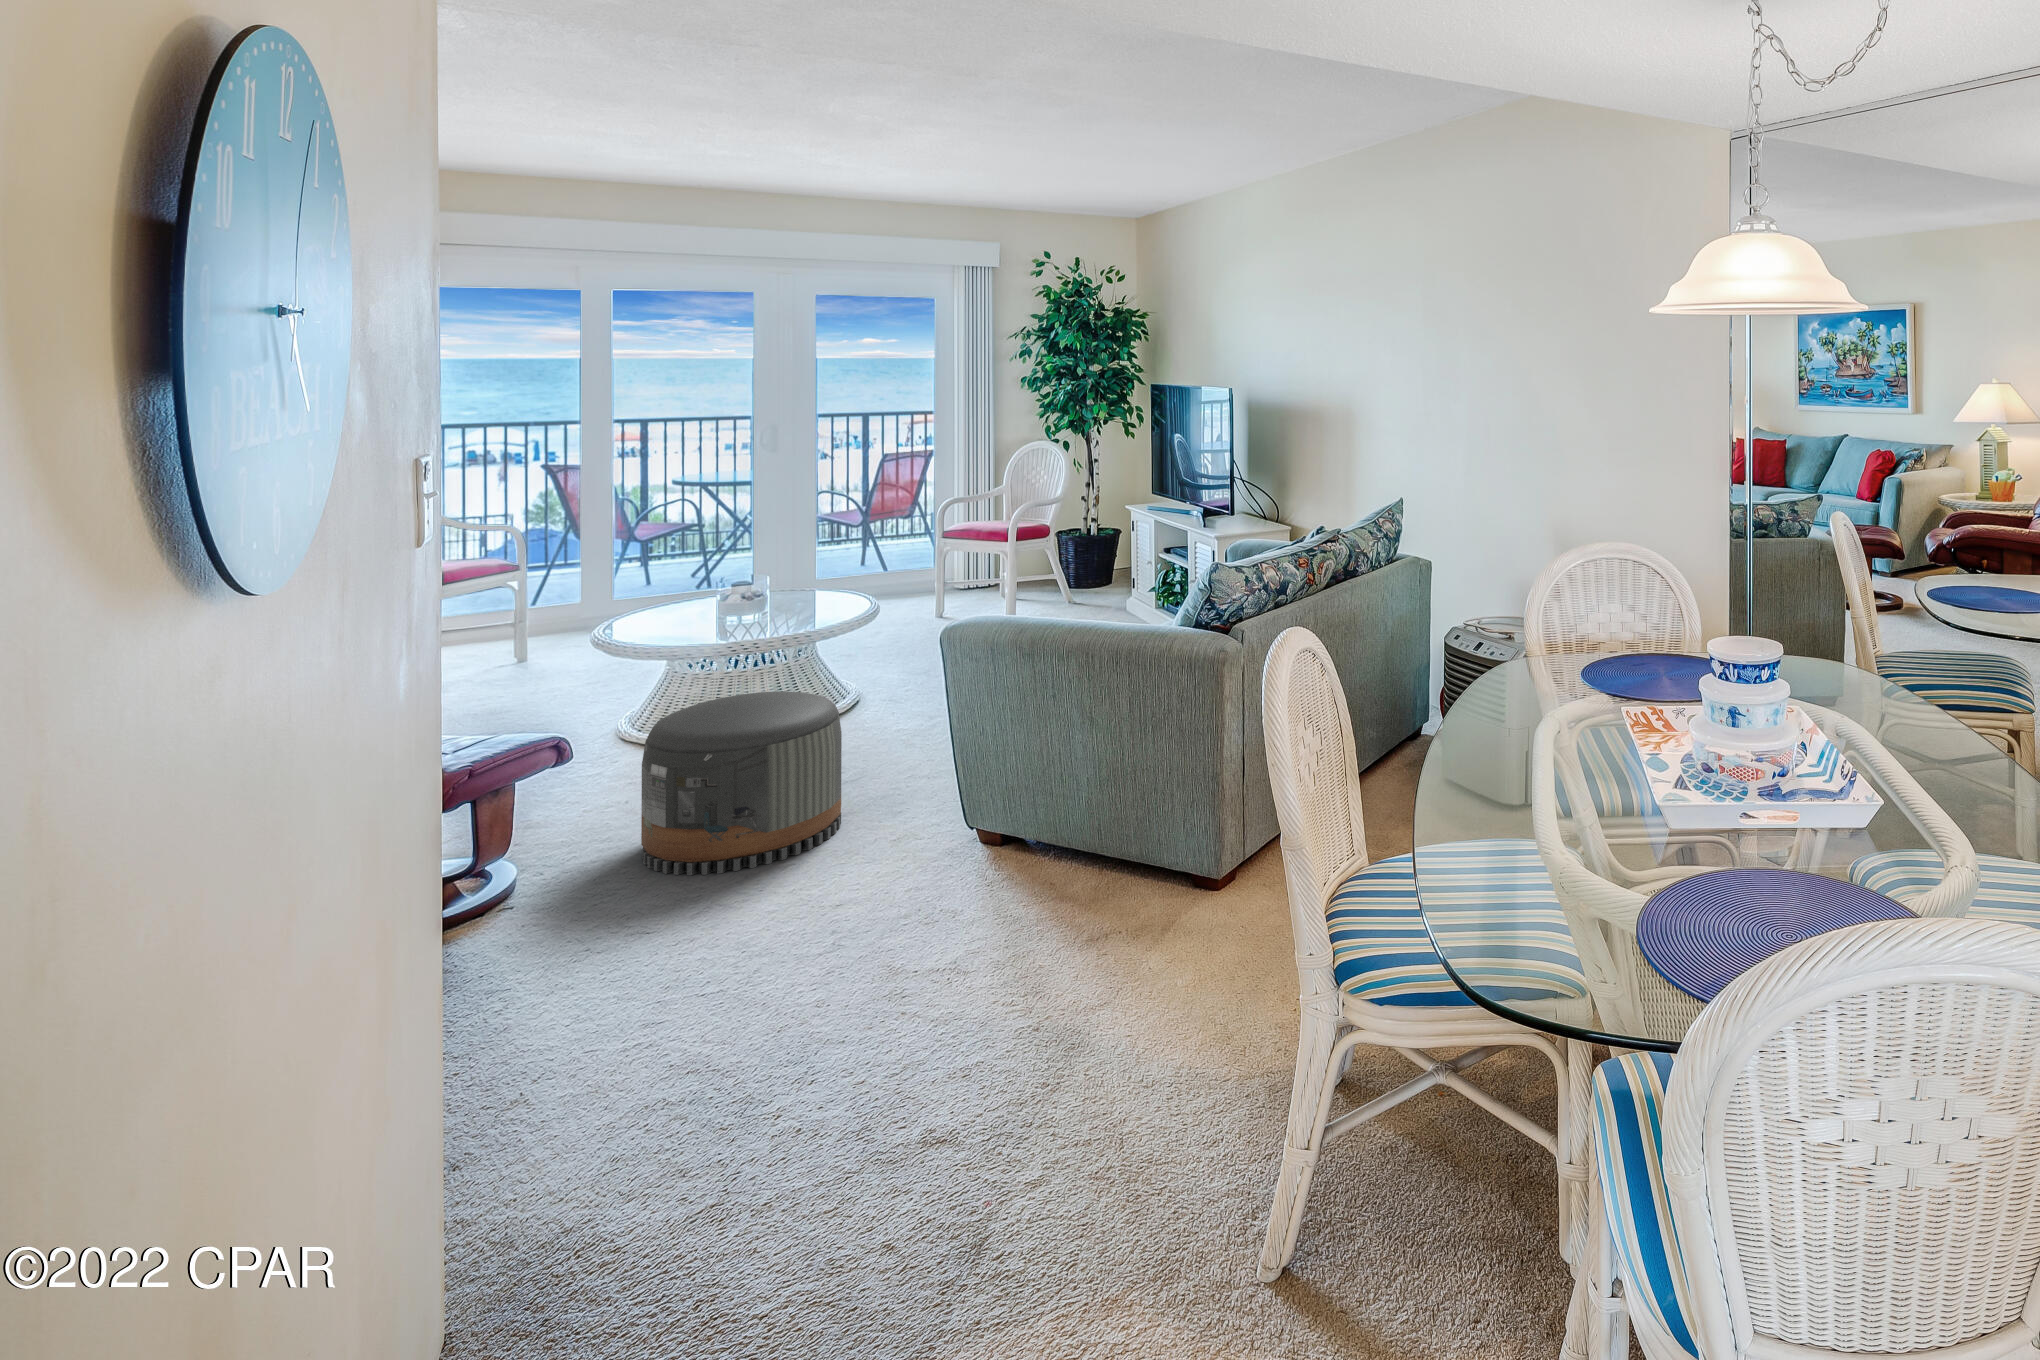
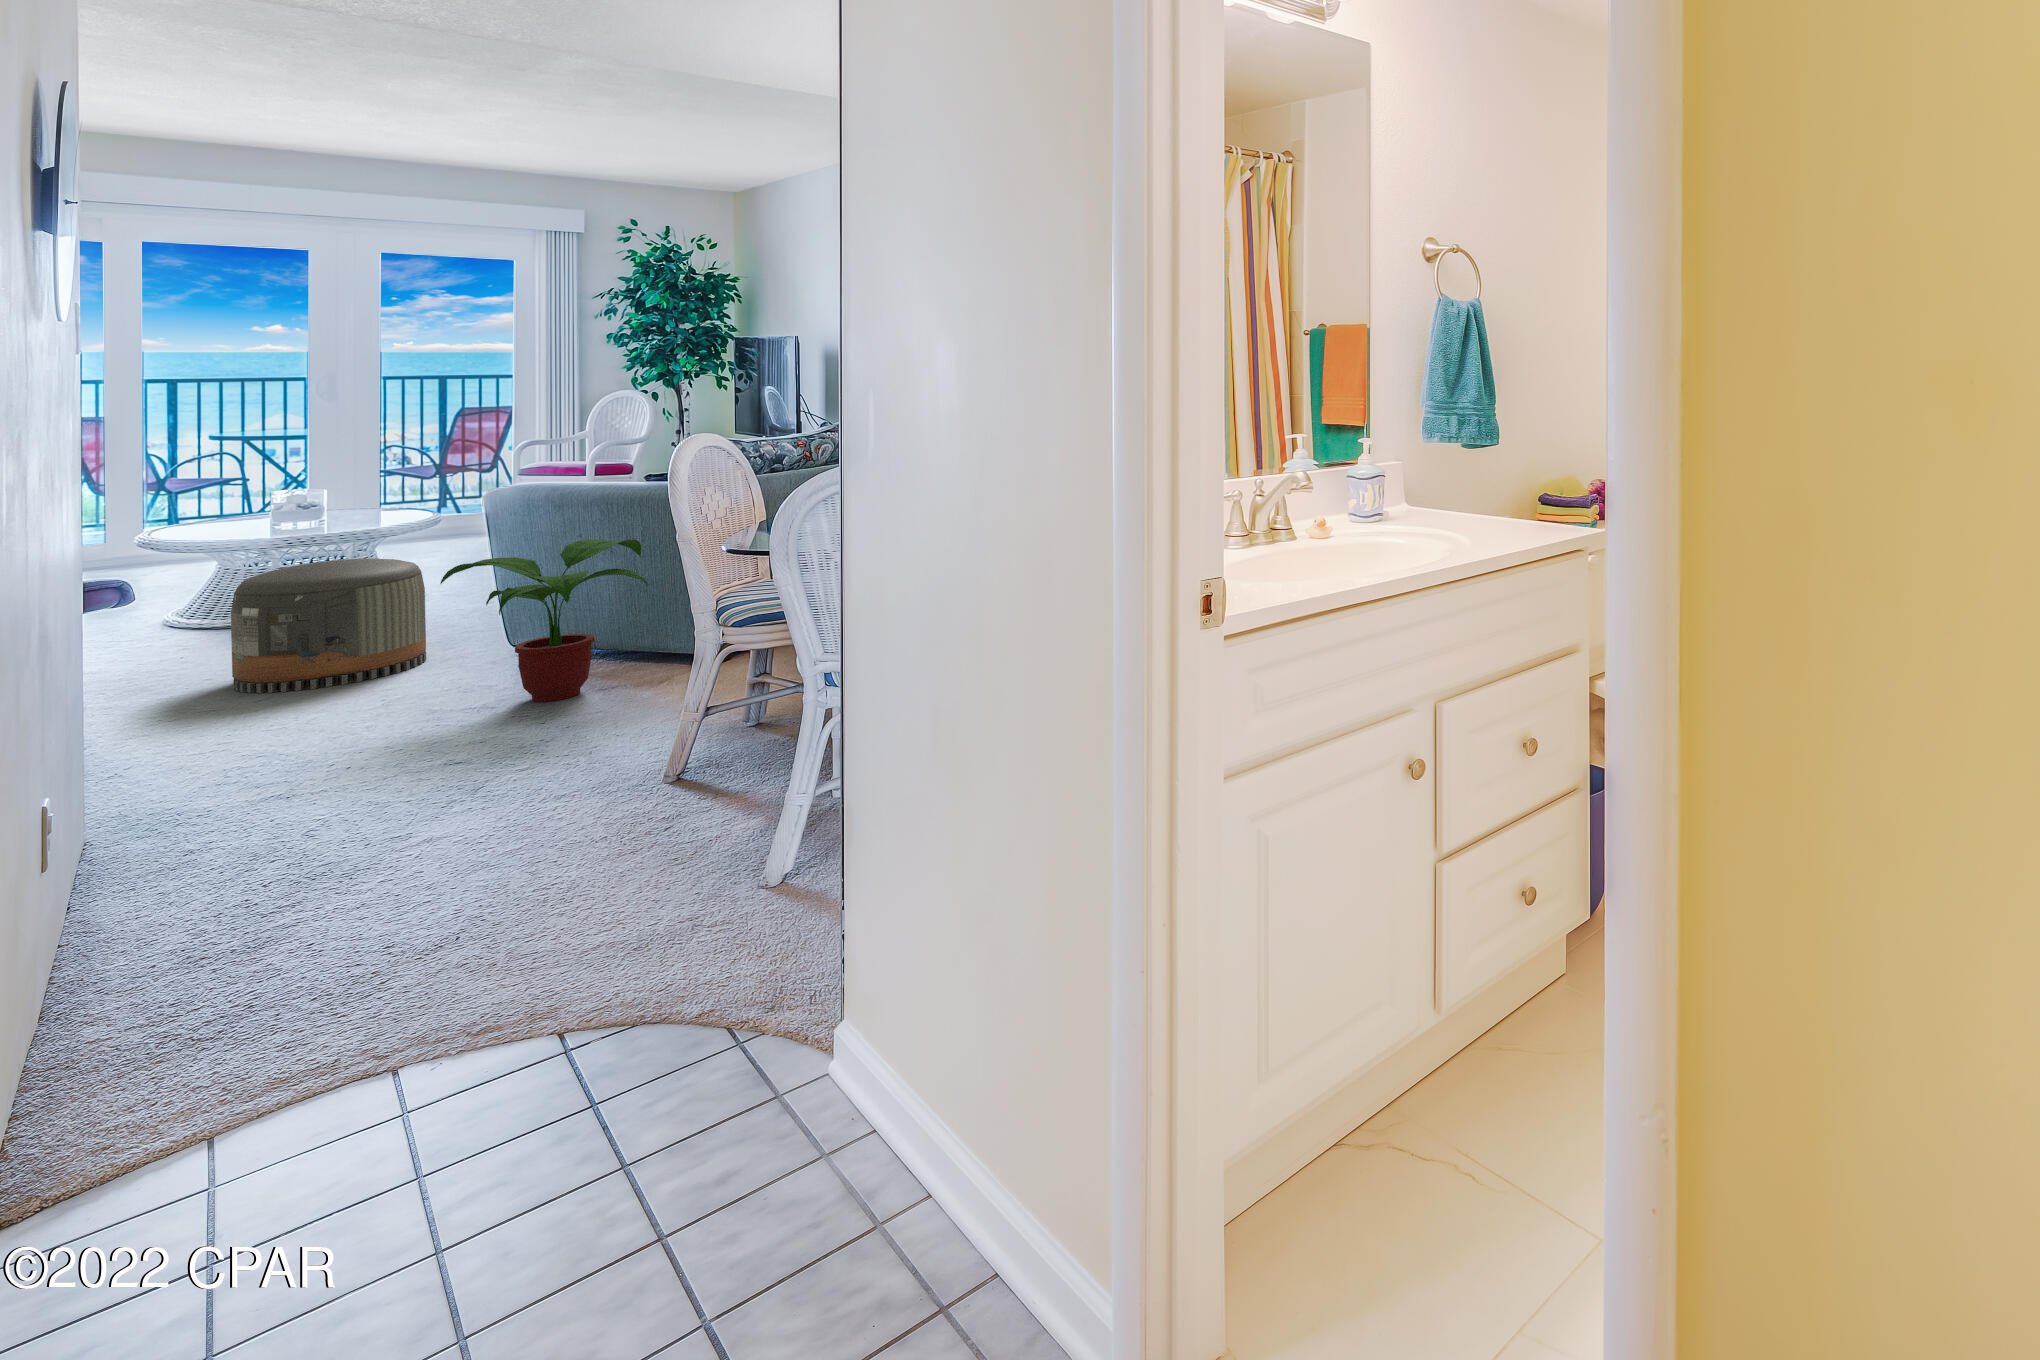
potted plant: none [854,710,1095,955] -> present [440,539,648,702]

